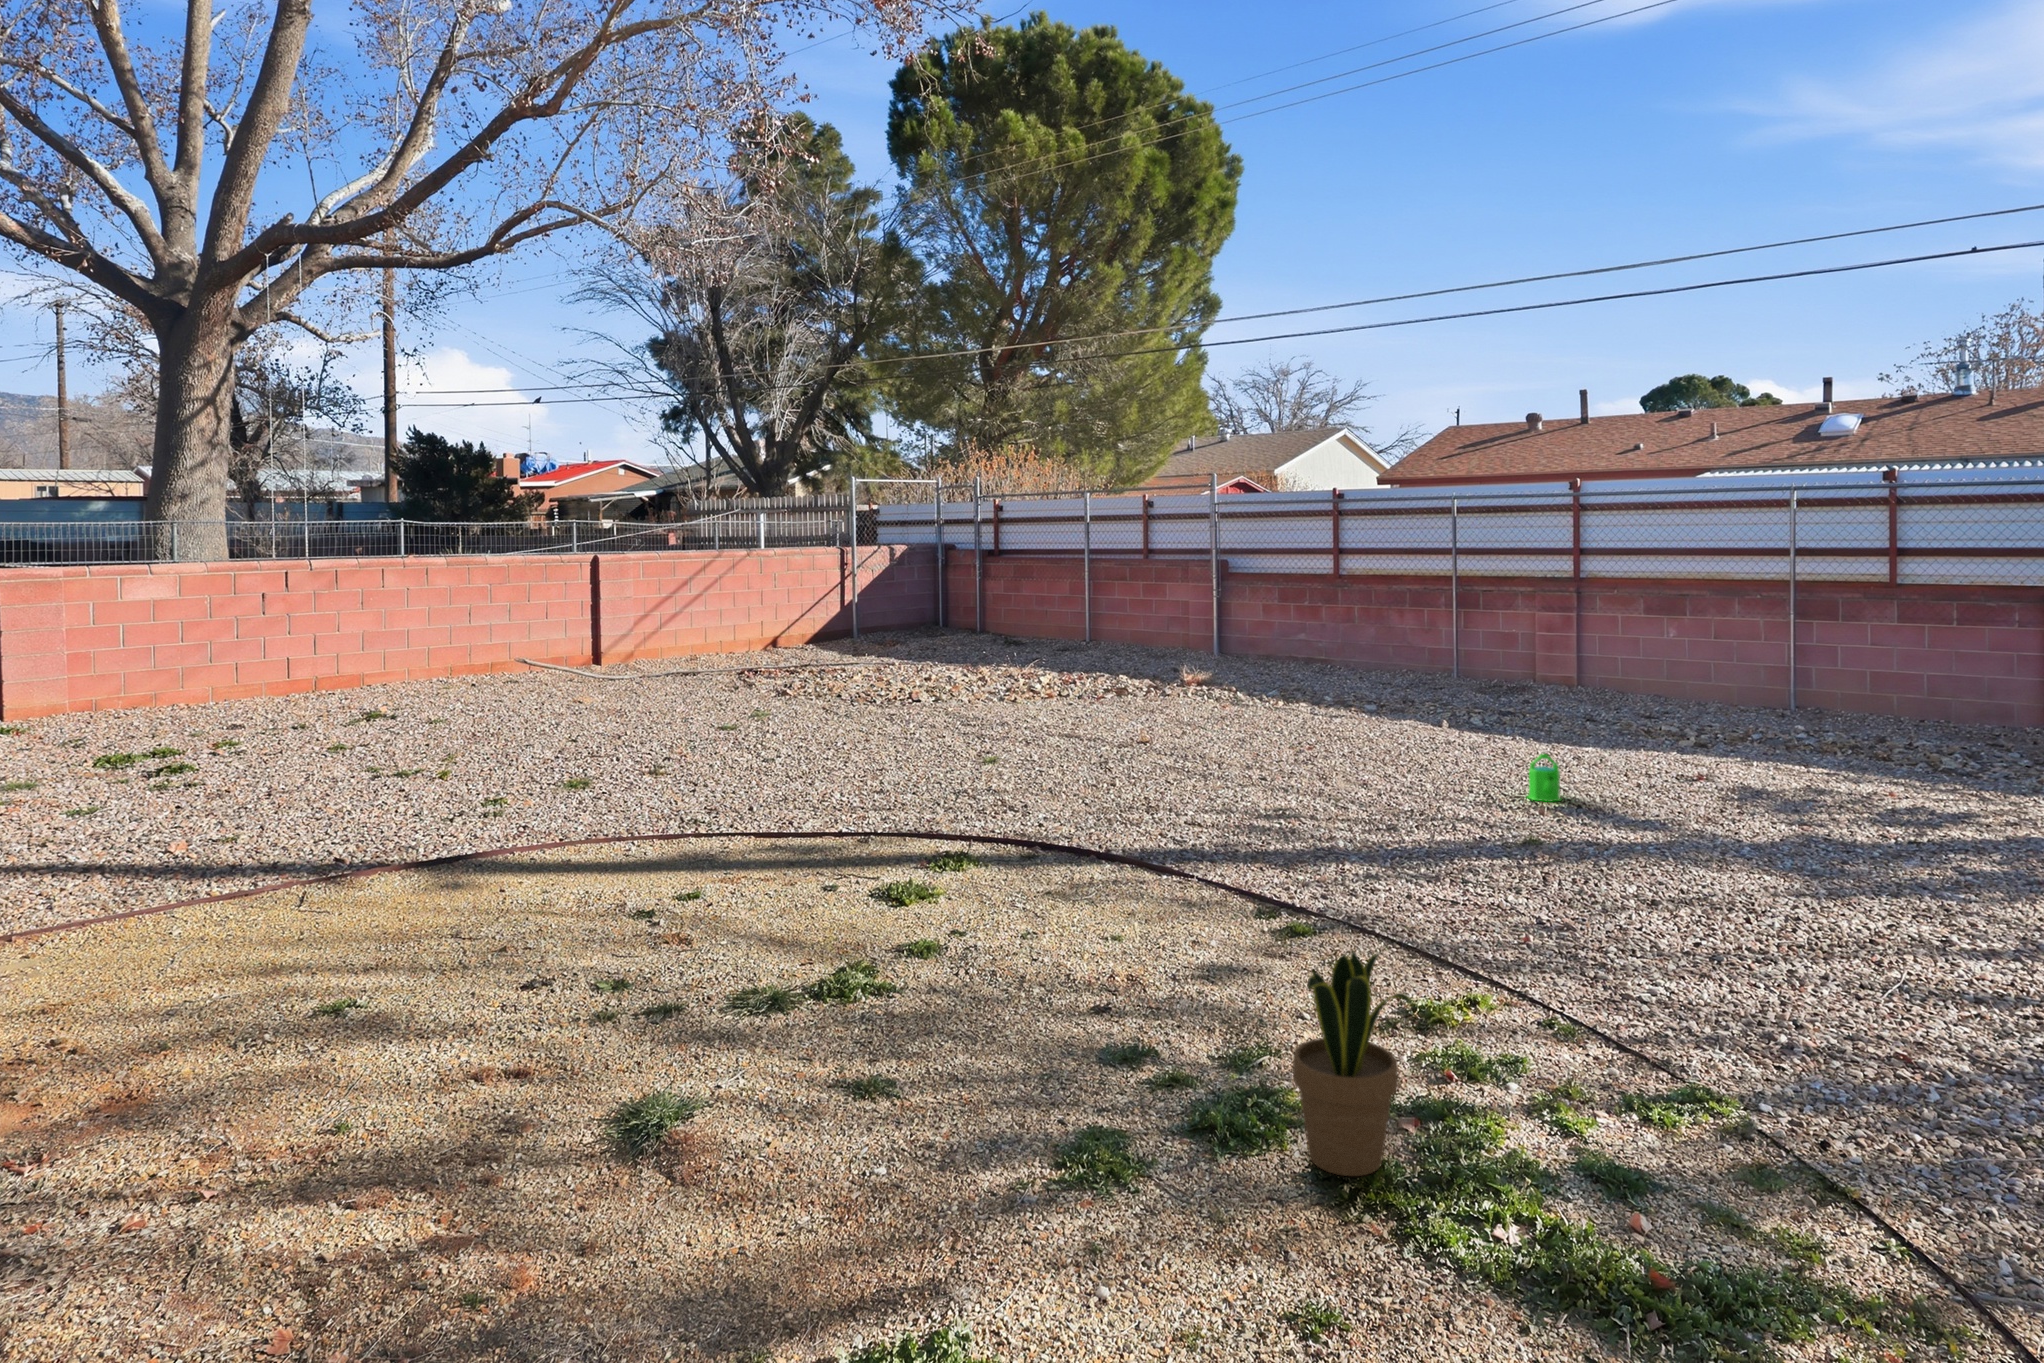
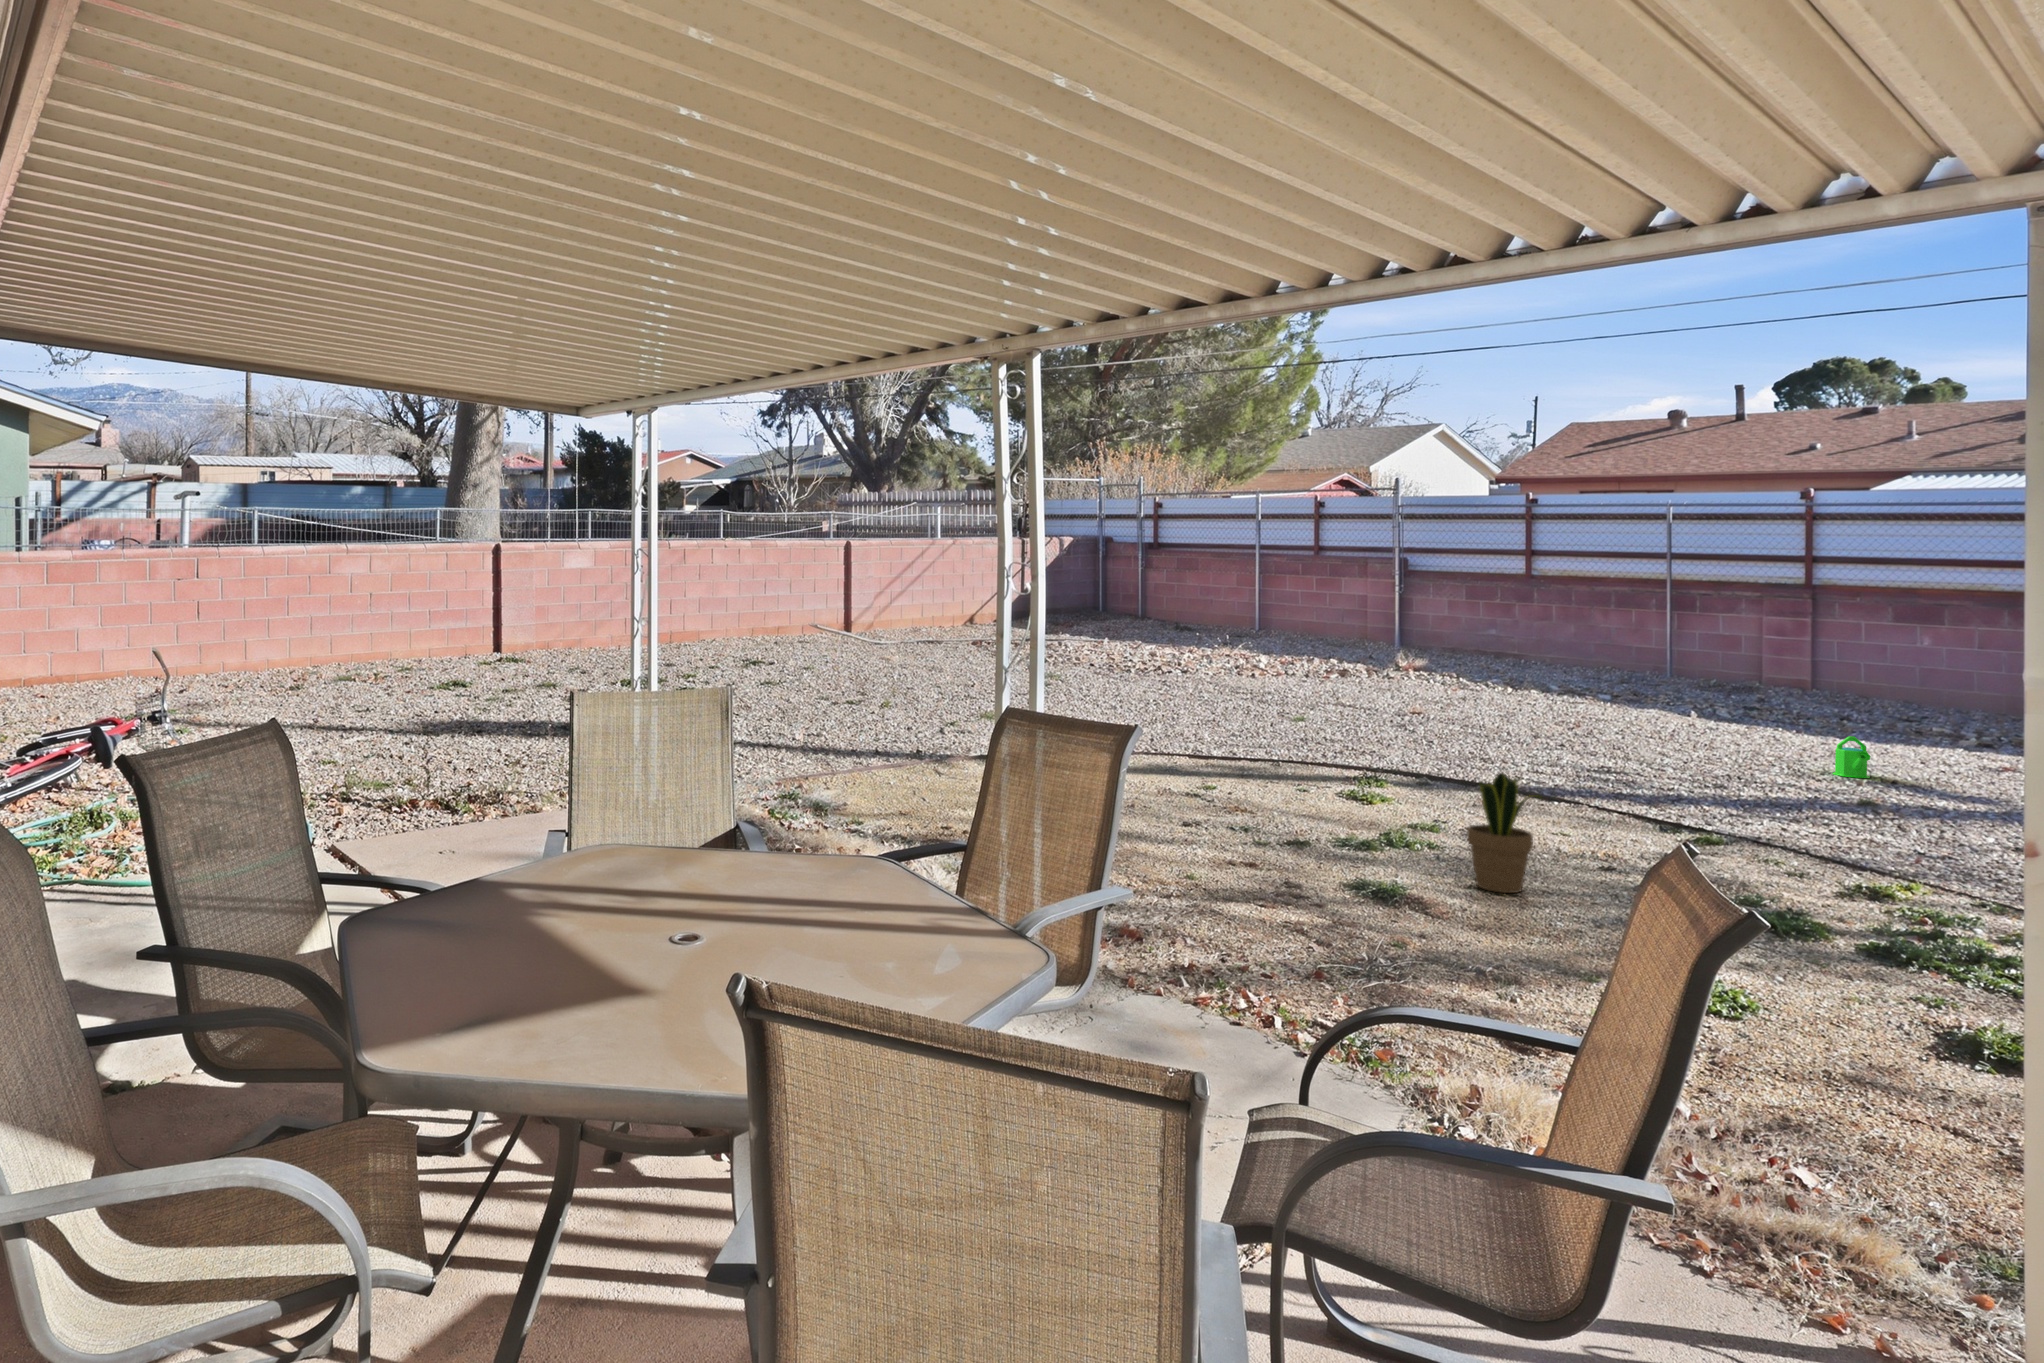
potted plant: present [1293,951,1412,1176] -> present [1467,772,1541,893]

